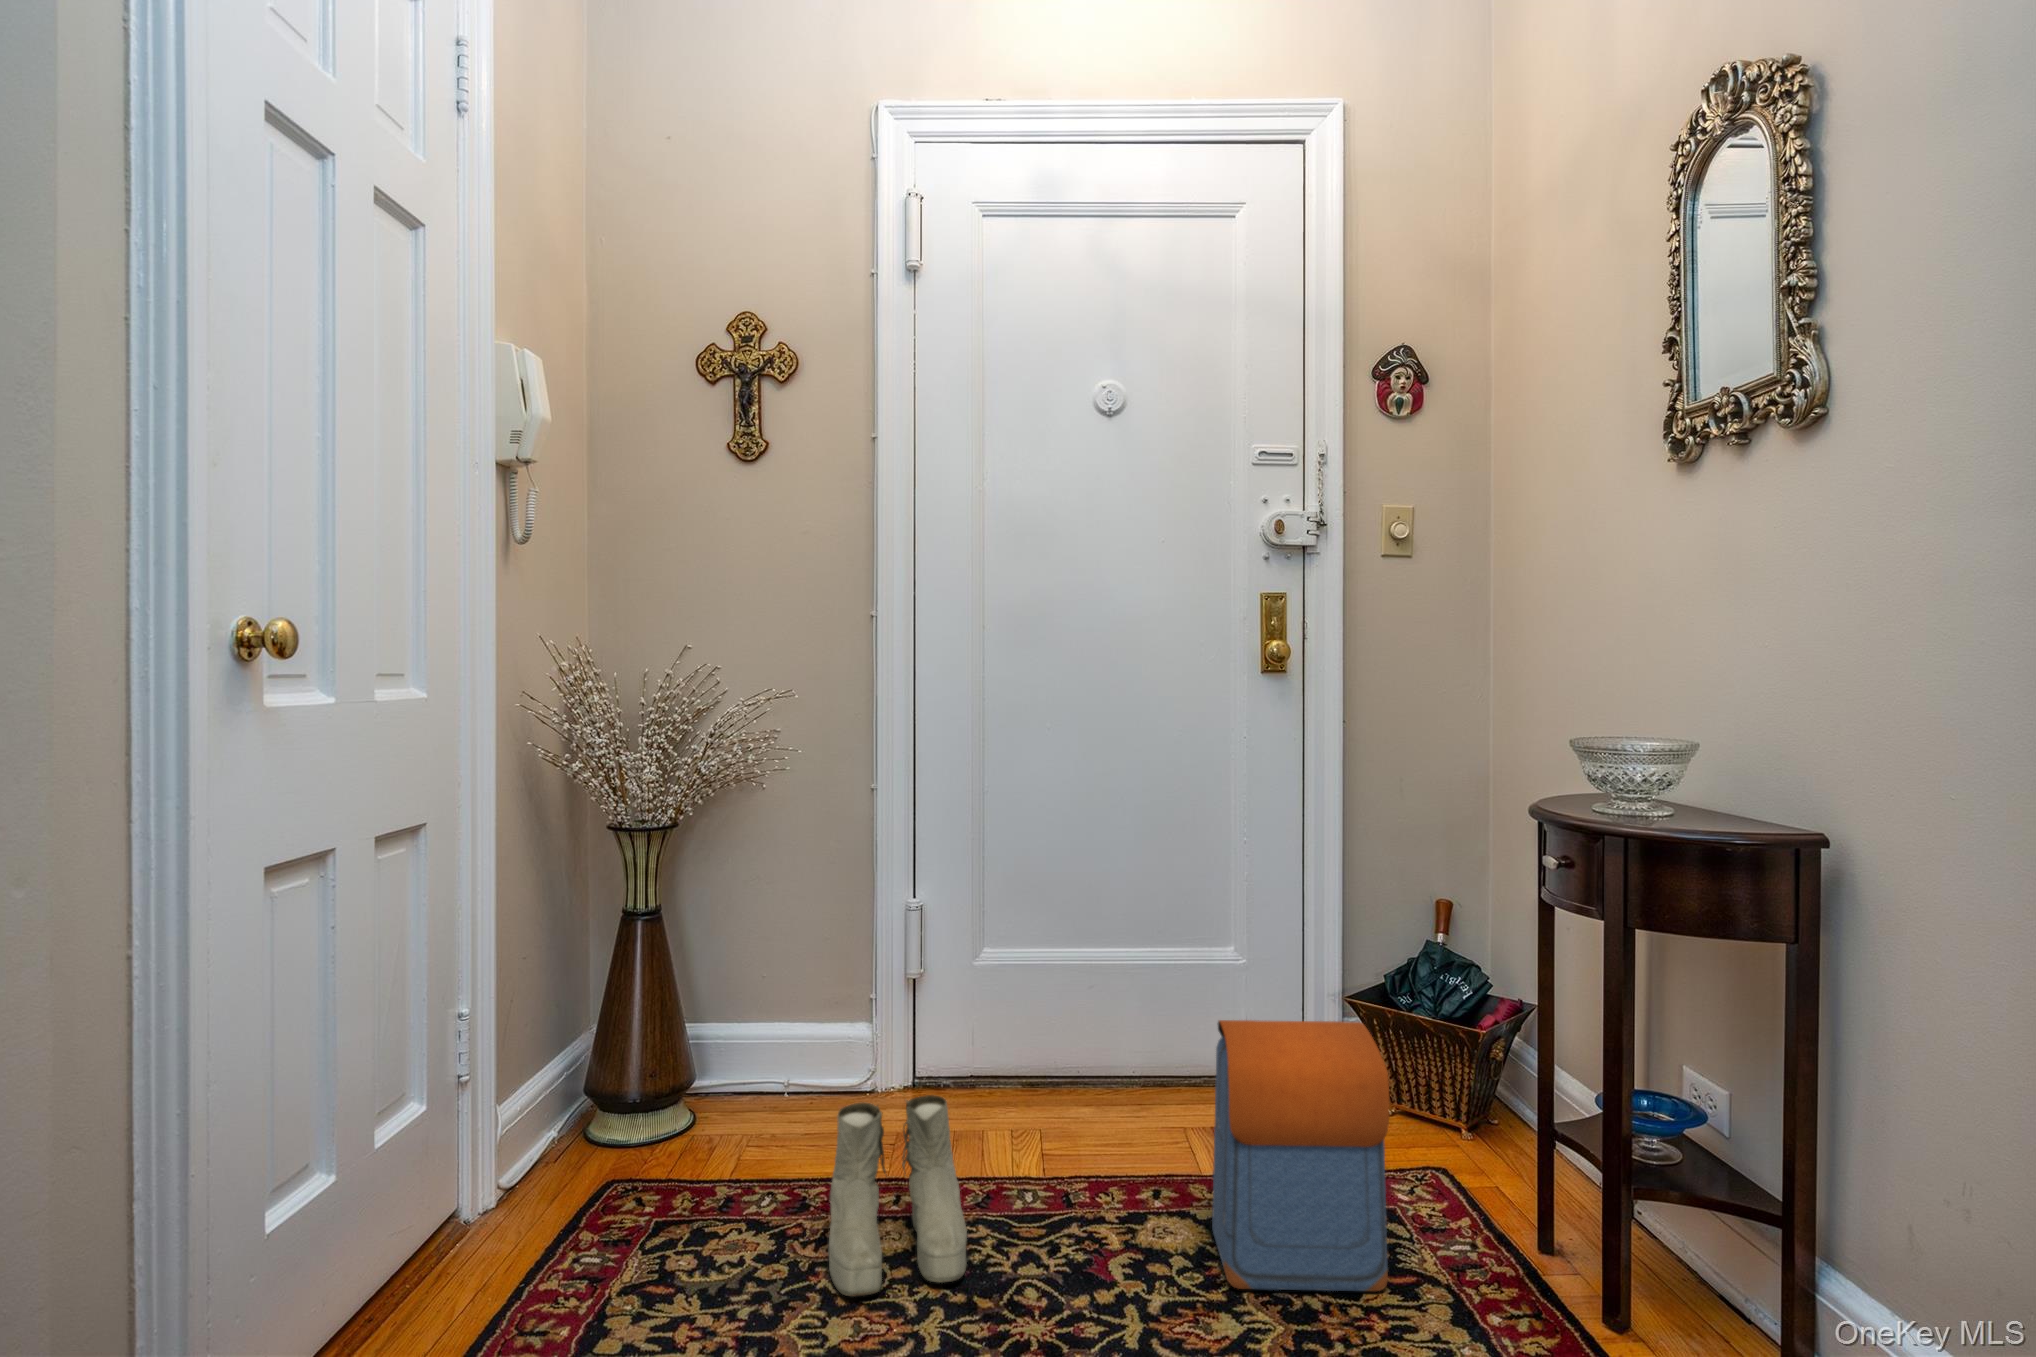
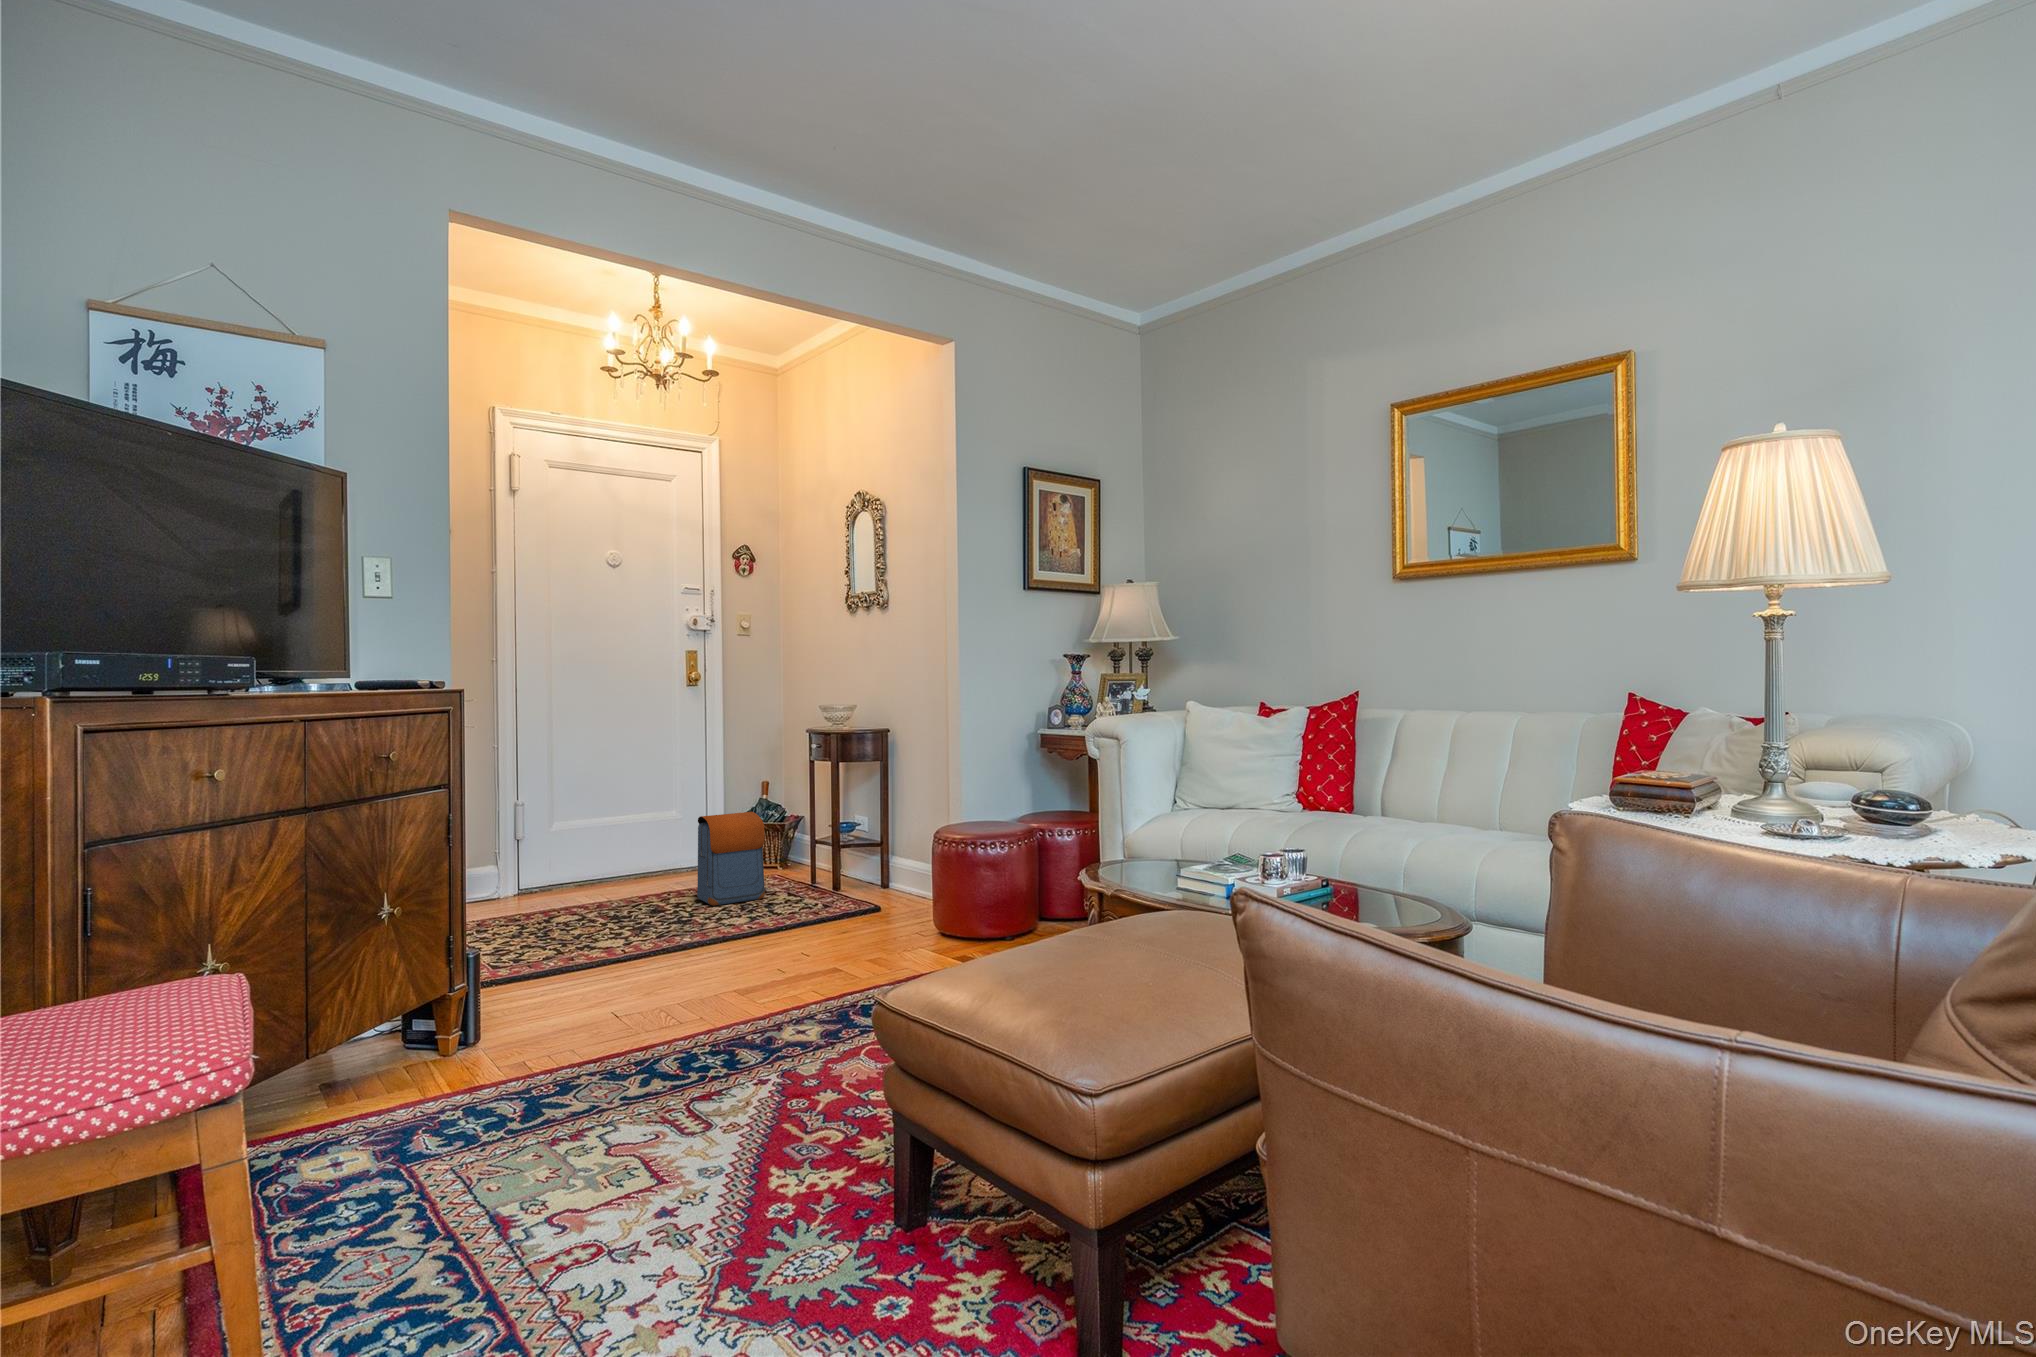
boots: present [829,1095,967,1297] -> none [541,861,610,930]

